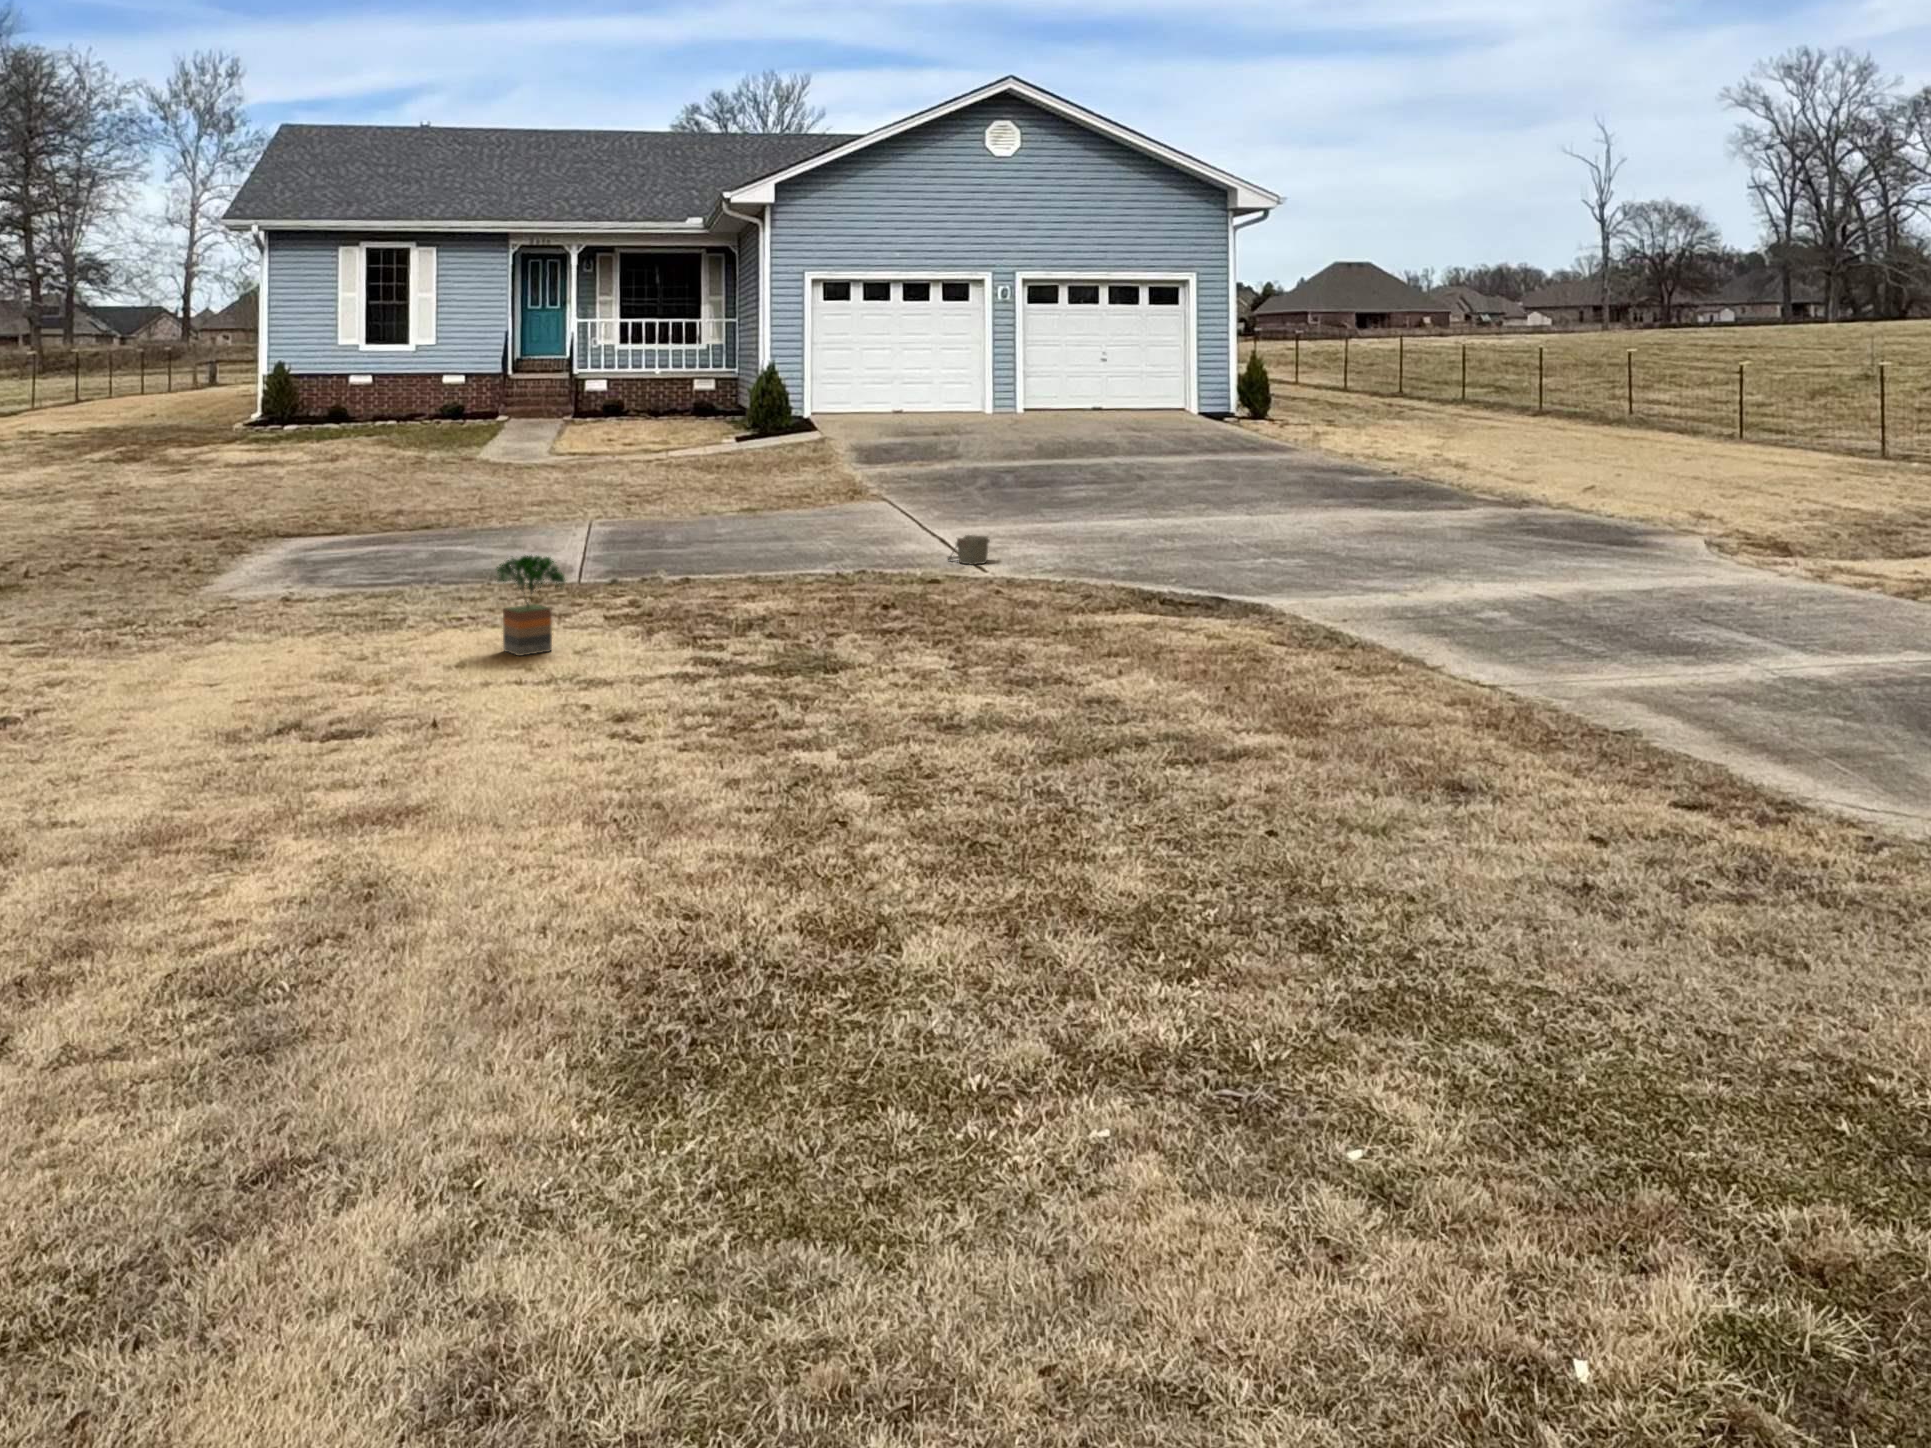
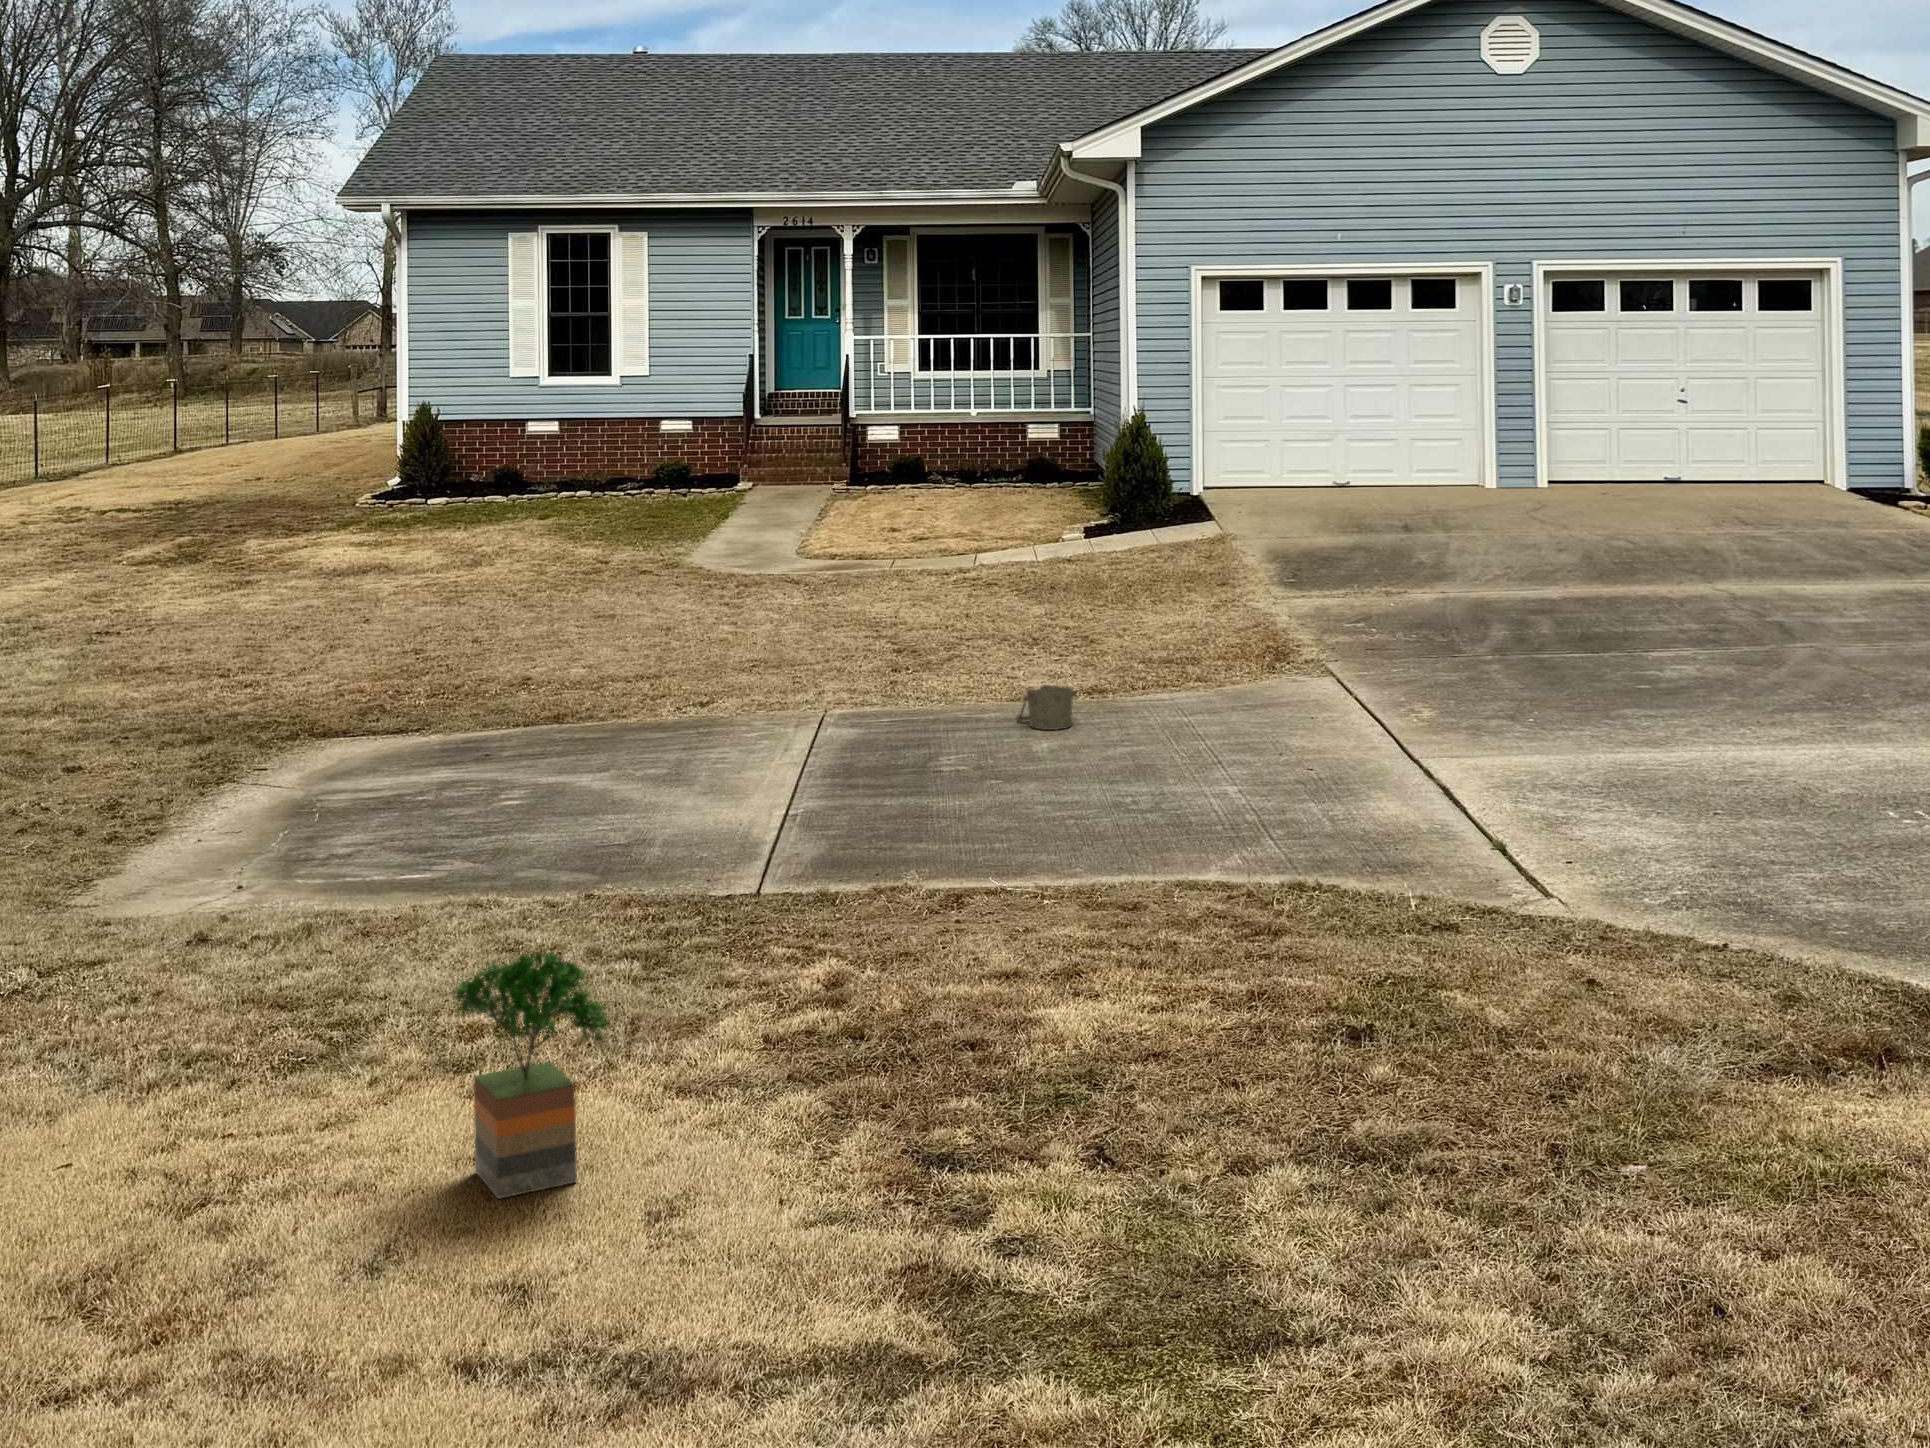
bucket: present [947,535,989,564] -> present [1016,685,1077,730]

